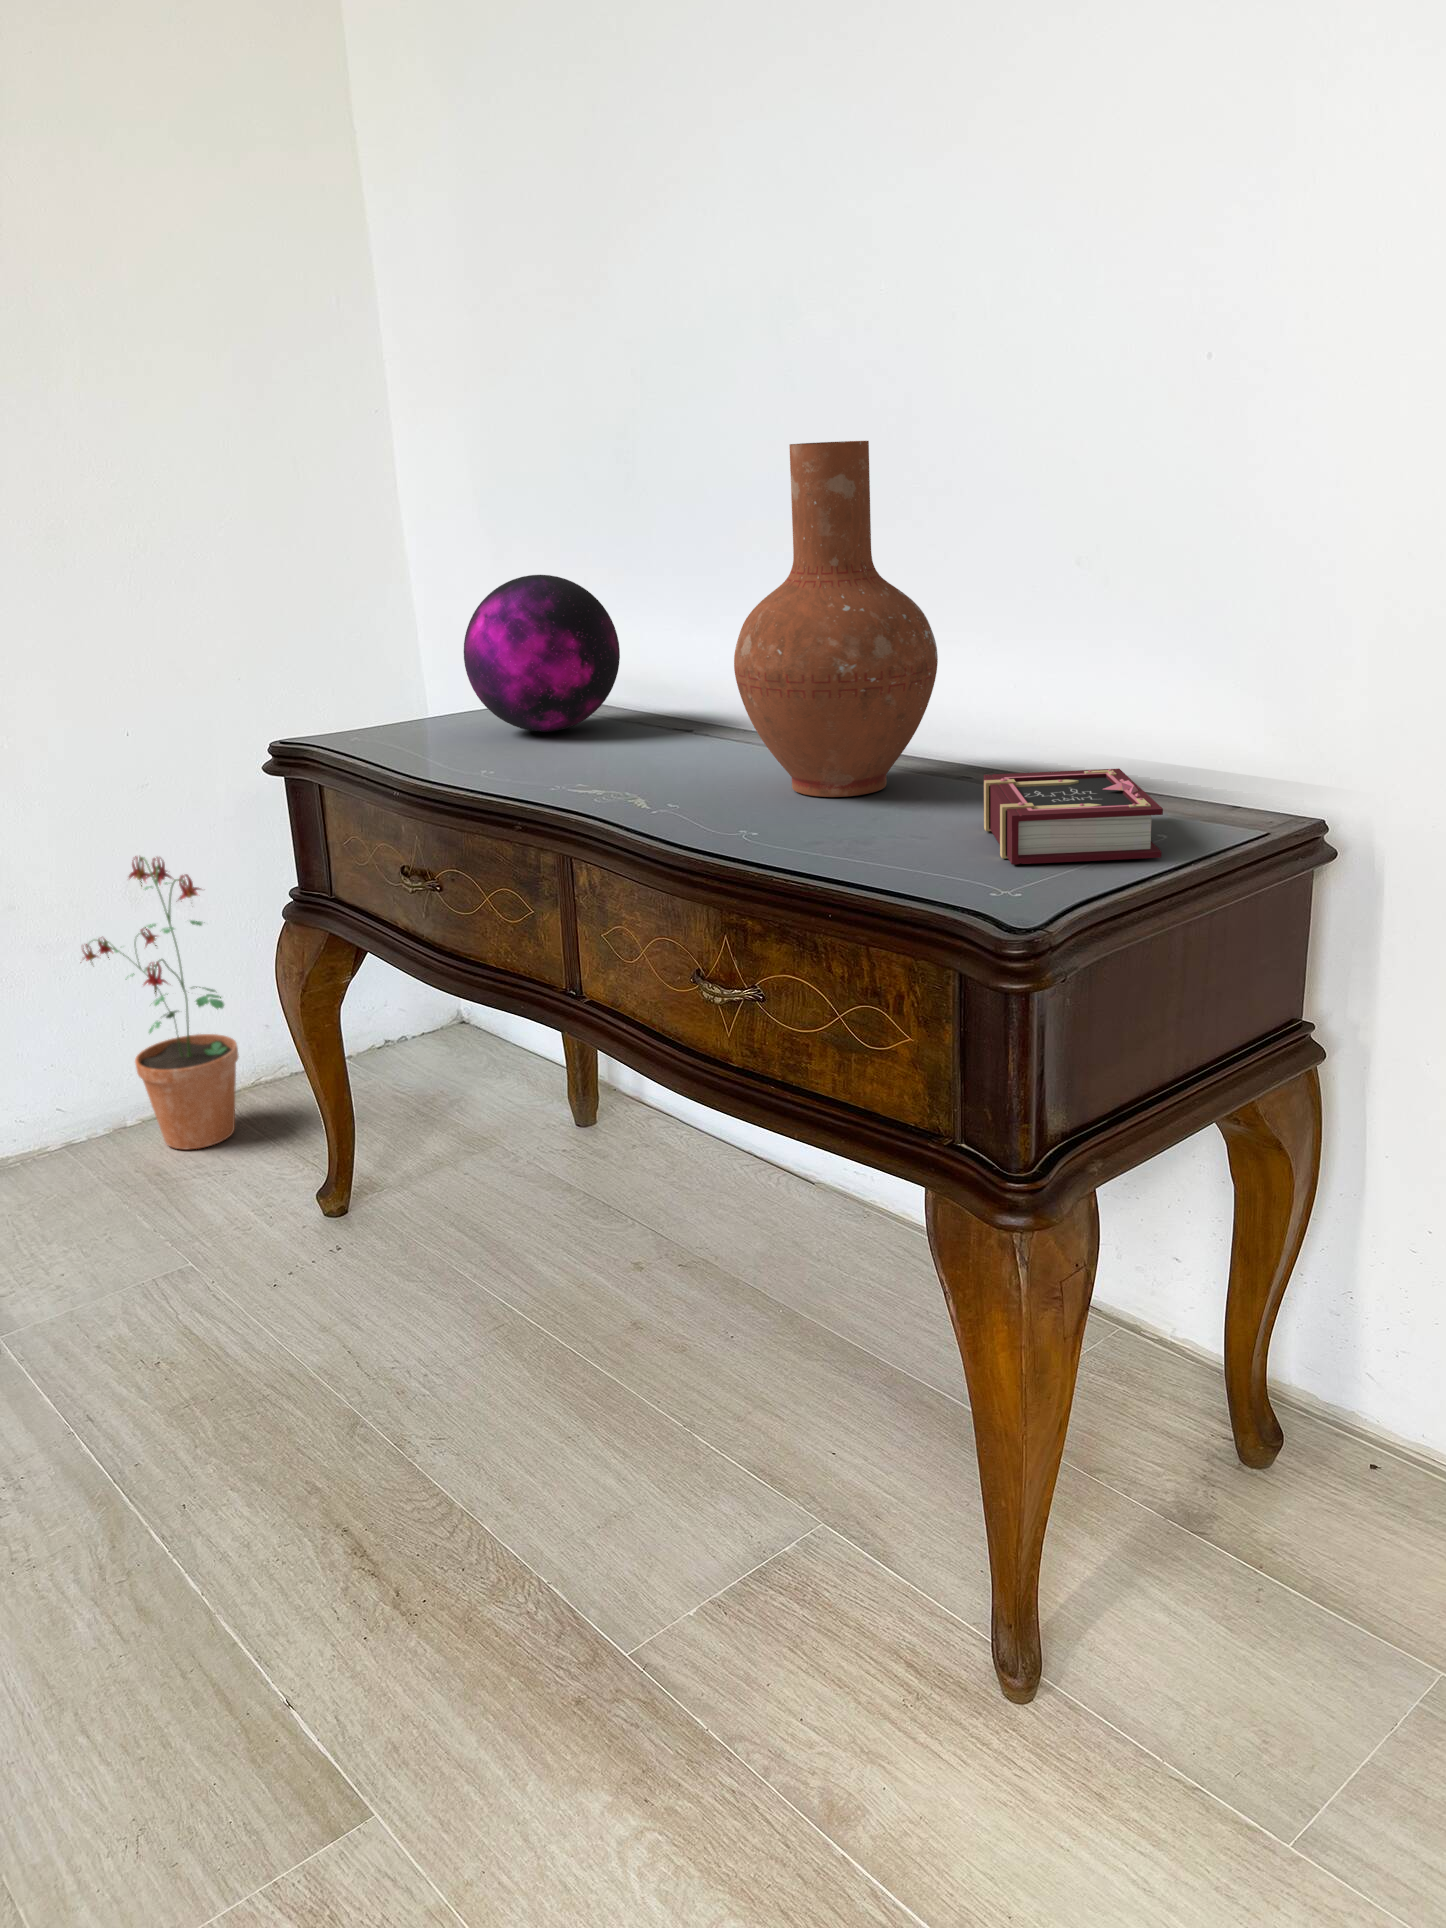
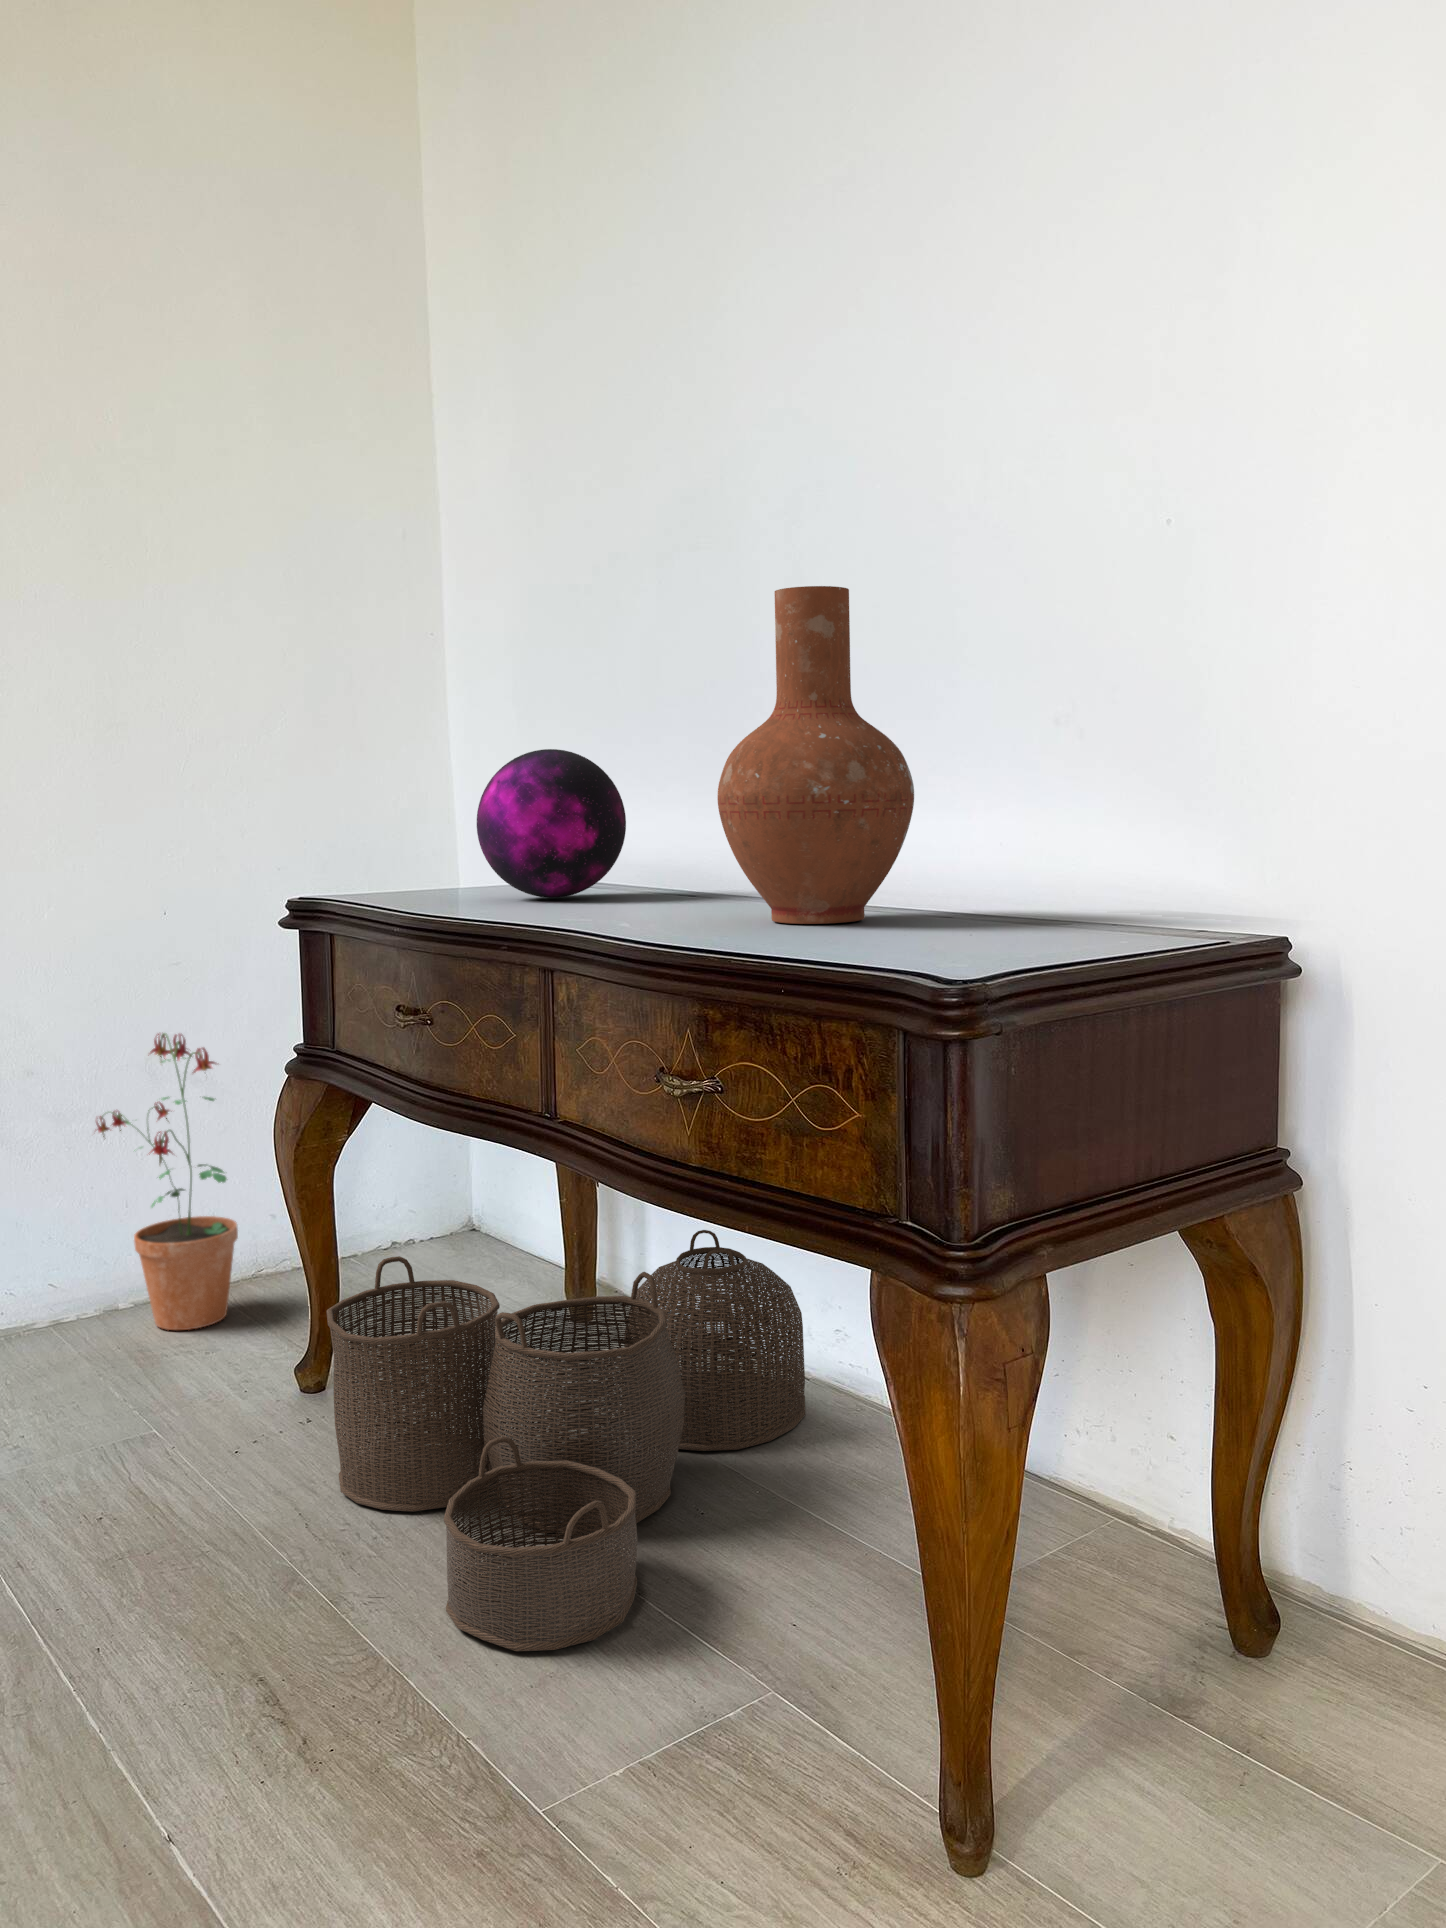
book: present [984,769,1163,864] -> none [948,884,1117,950]
woven basket: none [357,1056,820,1495] -> present [327,1230,805,1651]

